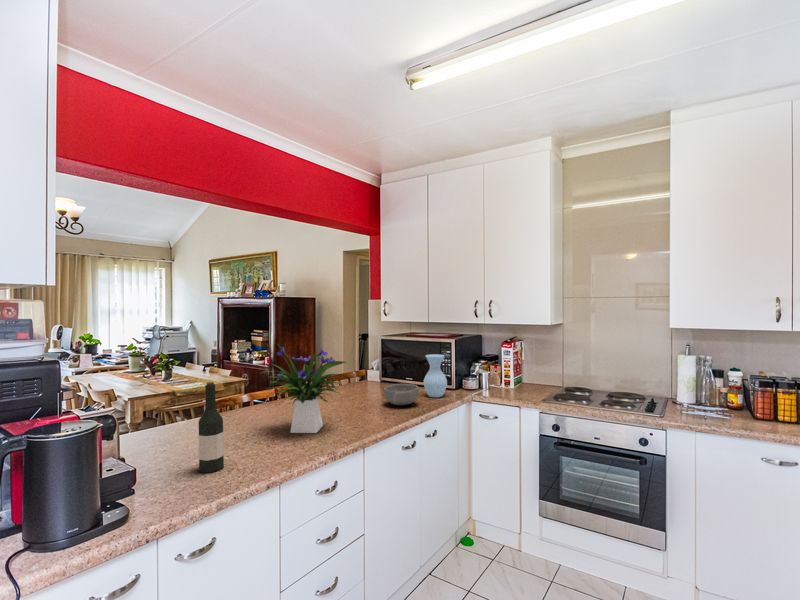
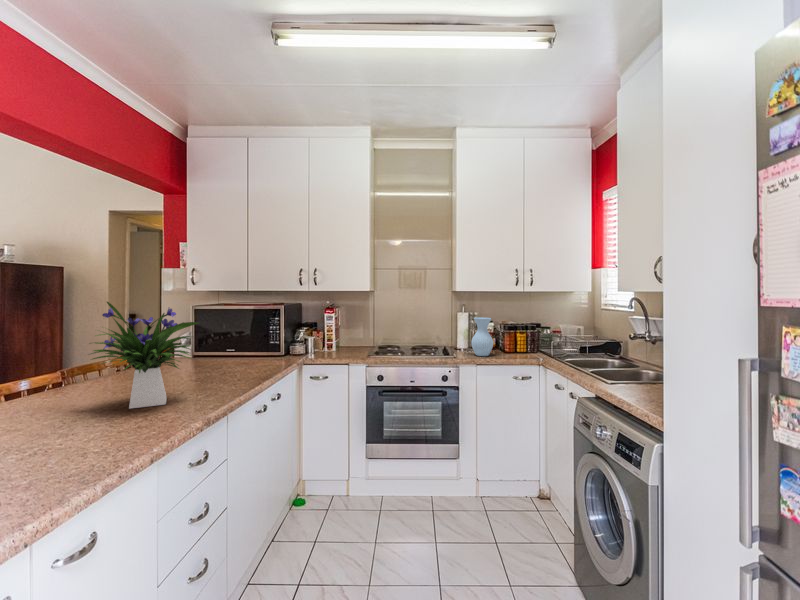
vase: present [424,354,447,397] -> present [471,317,493,356]
wine bottle: present [199,382,224,473] -> none [26,342,70,464]
bowl: present [384,384,419,405] -> none [219,350,259,372]

